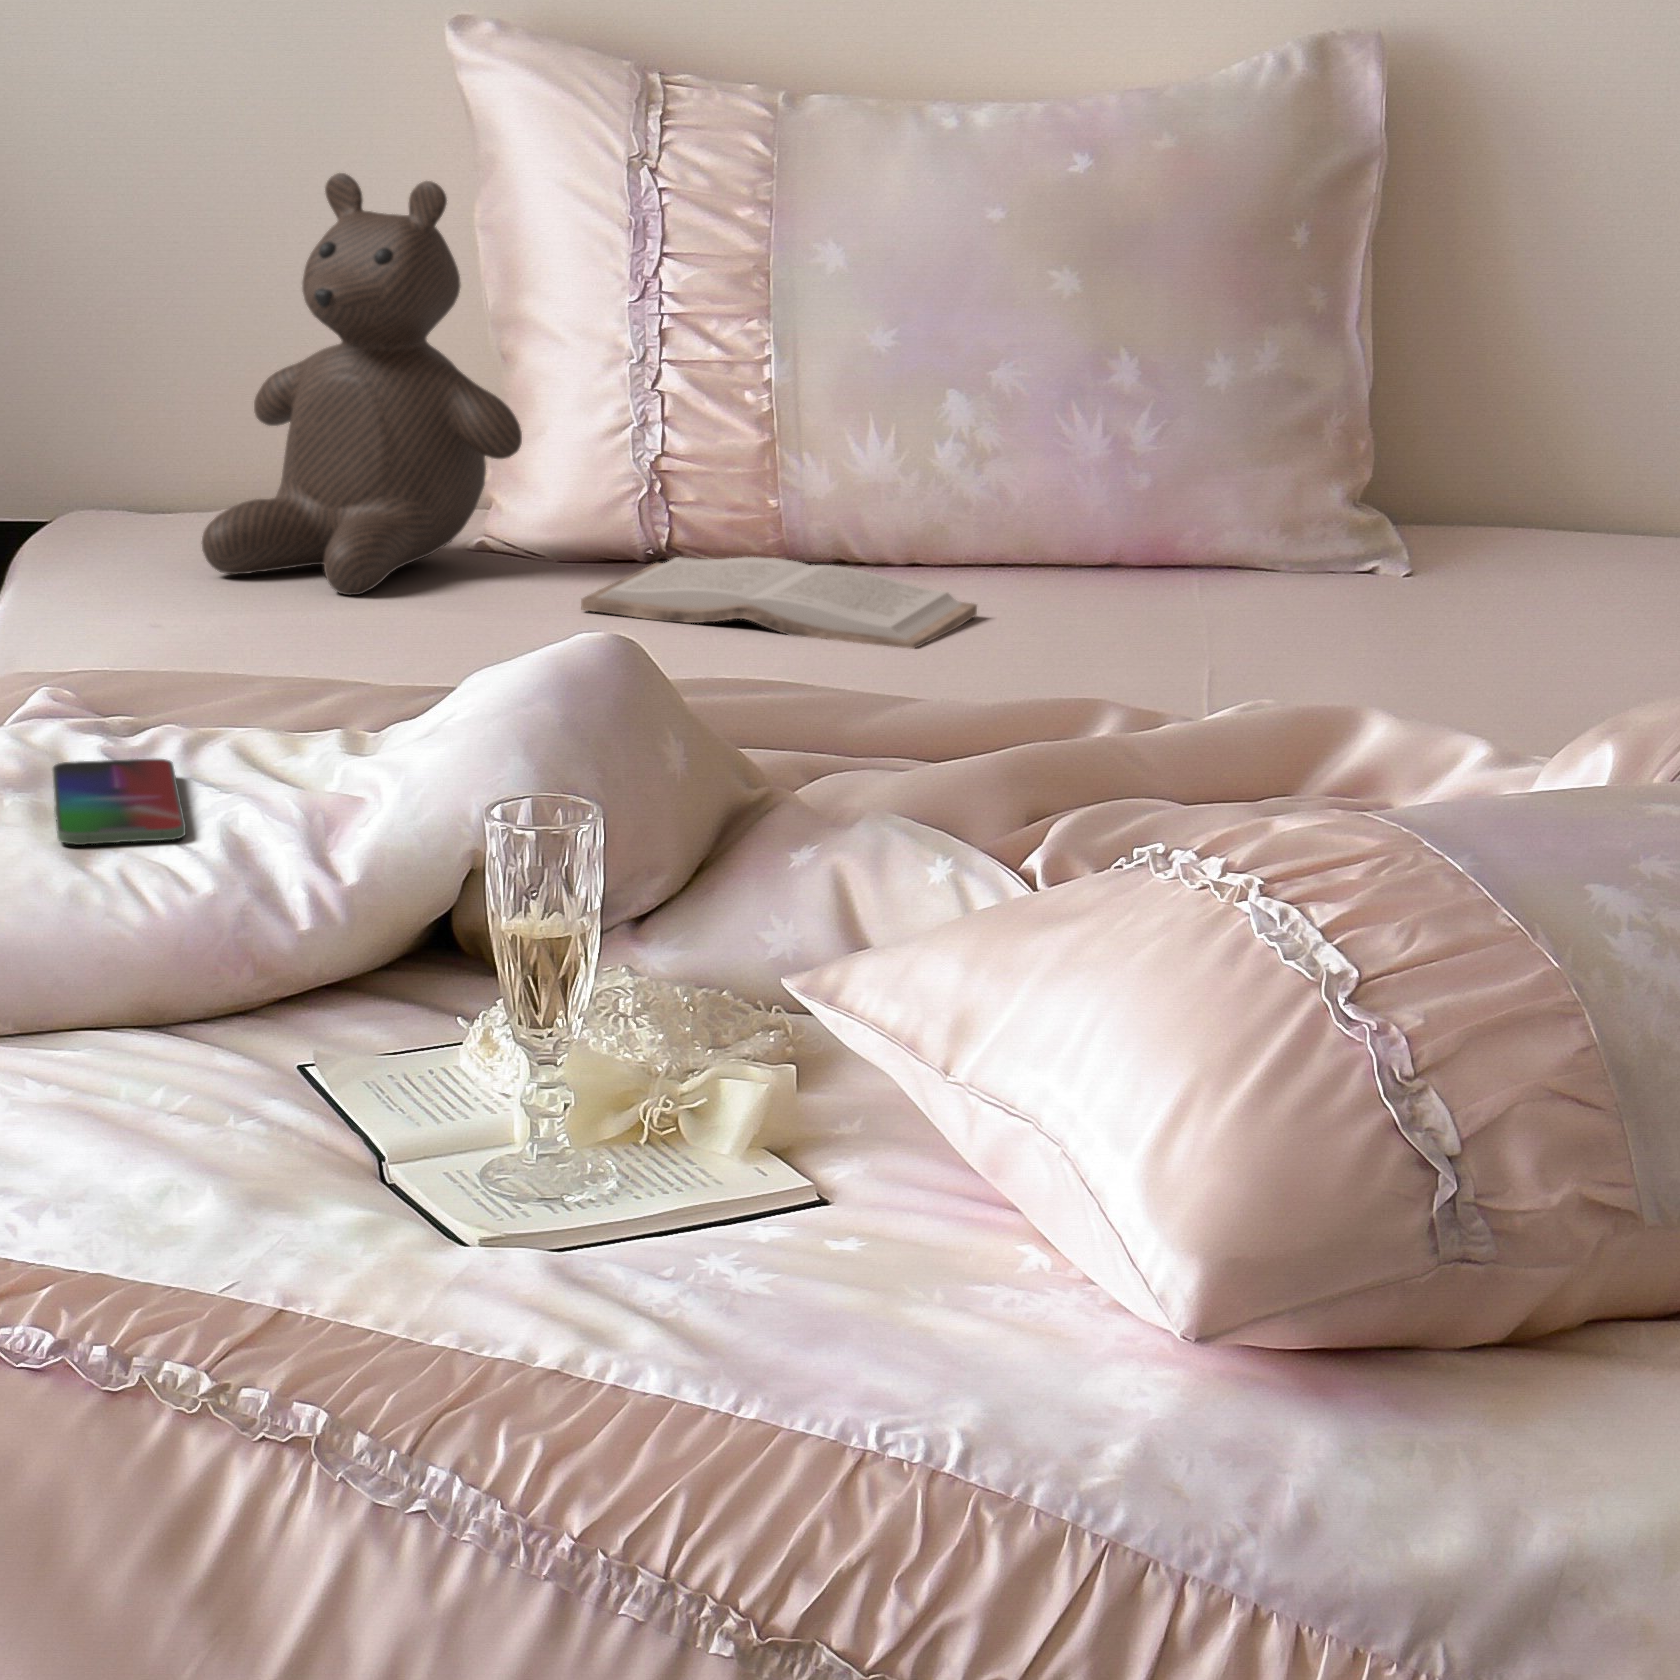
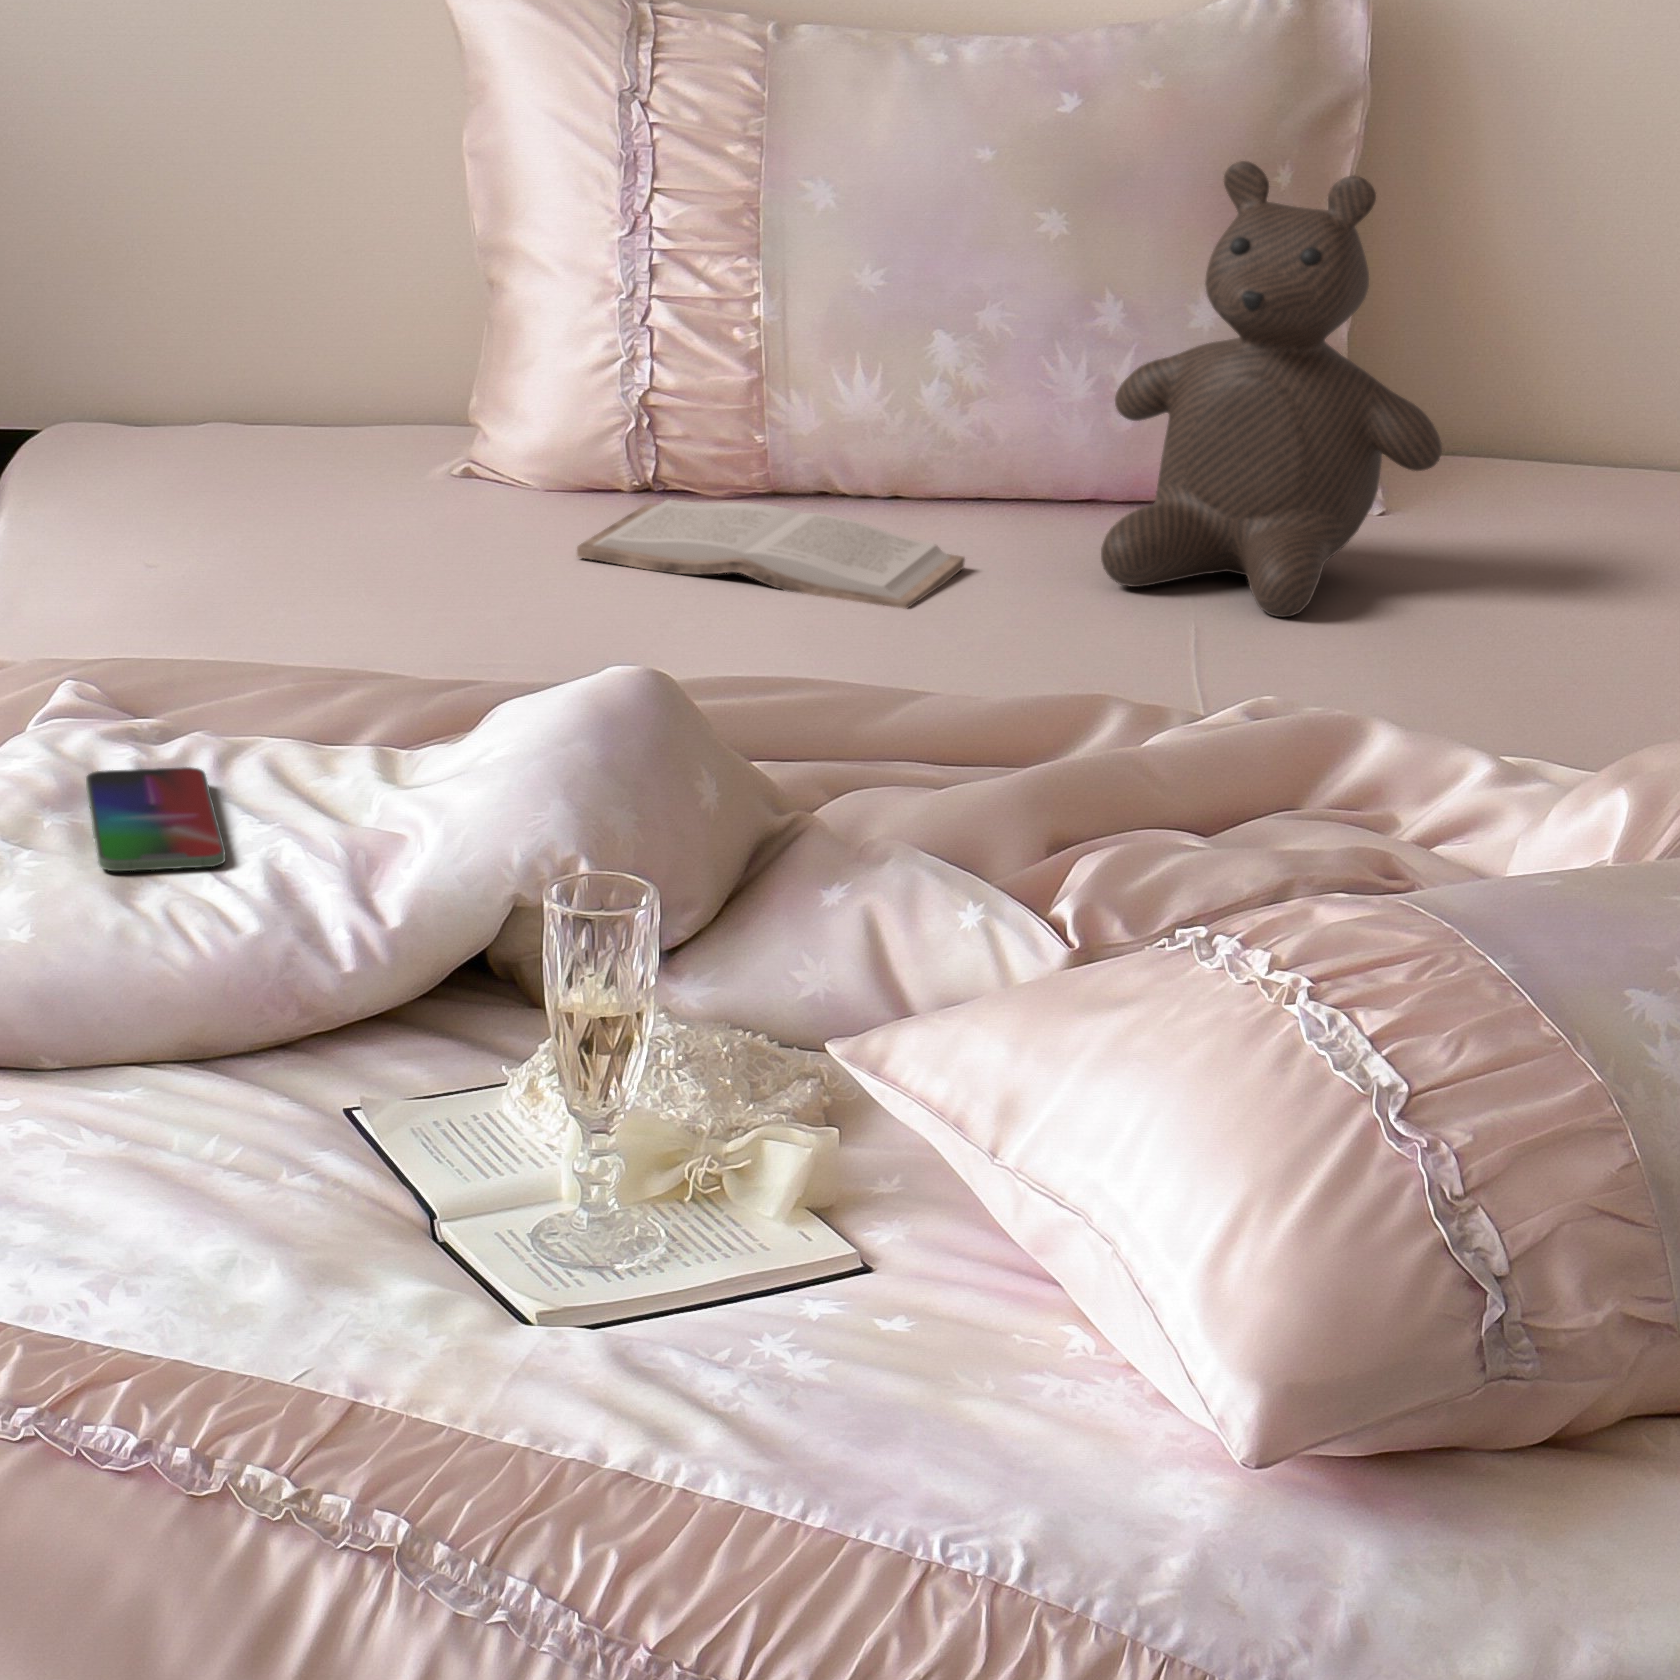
teddy bear: present [202,173,522,595] -> present [1101,161,1442,617]

